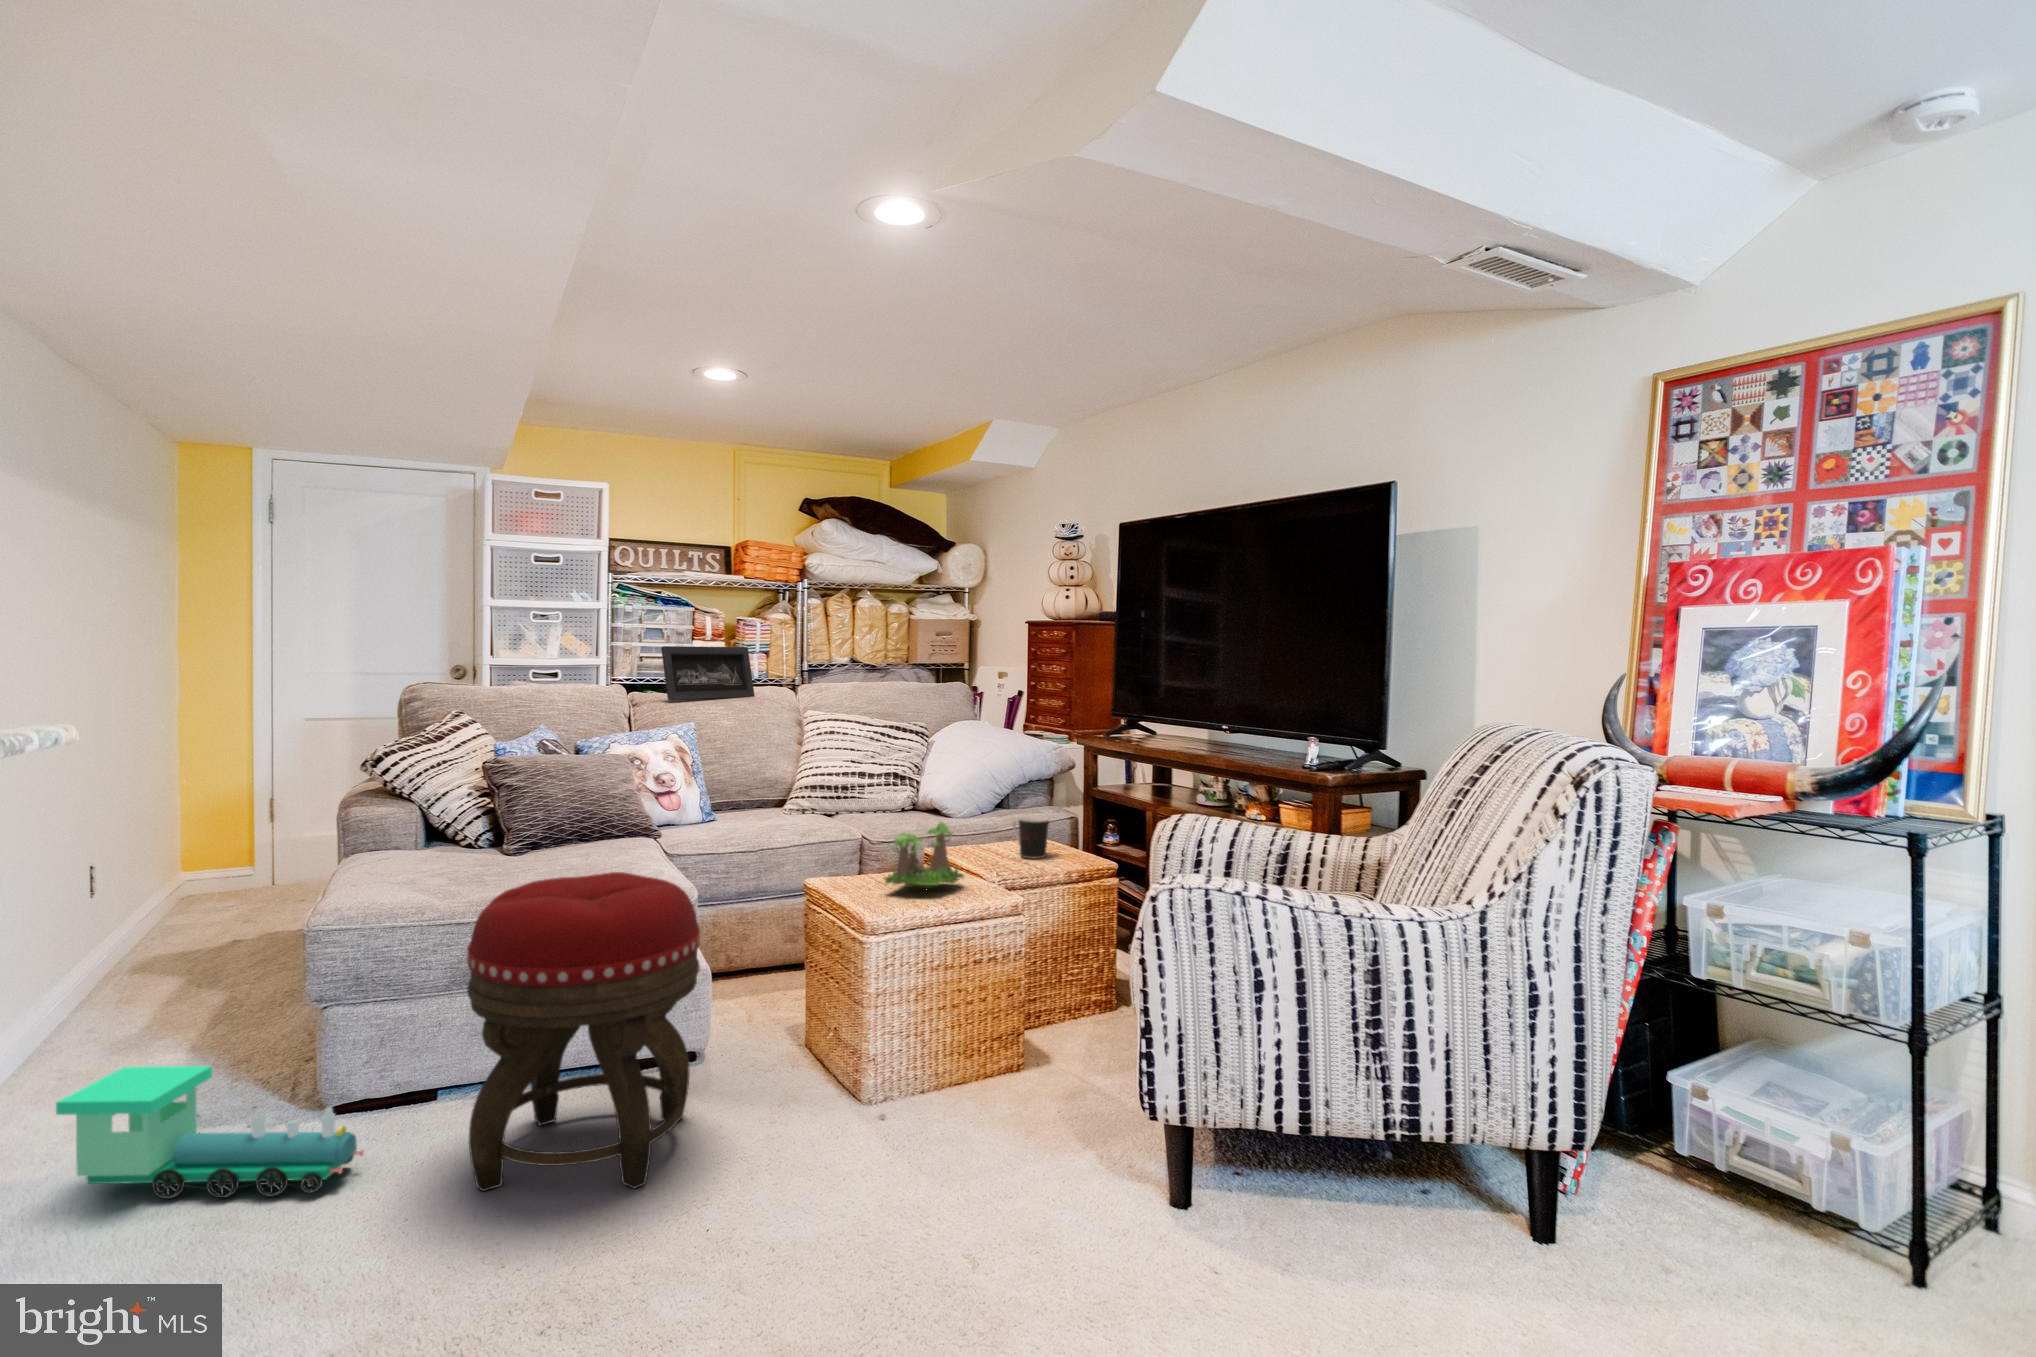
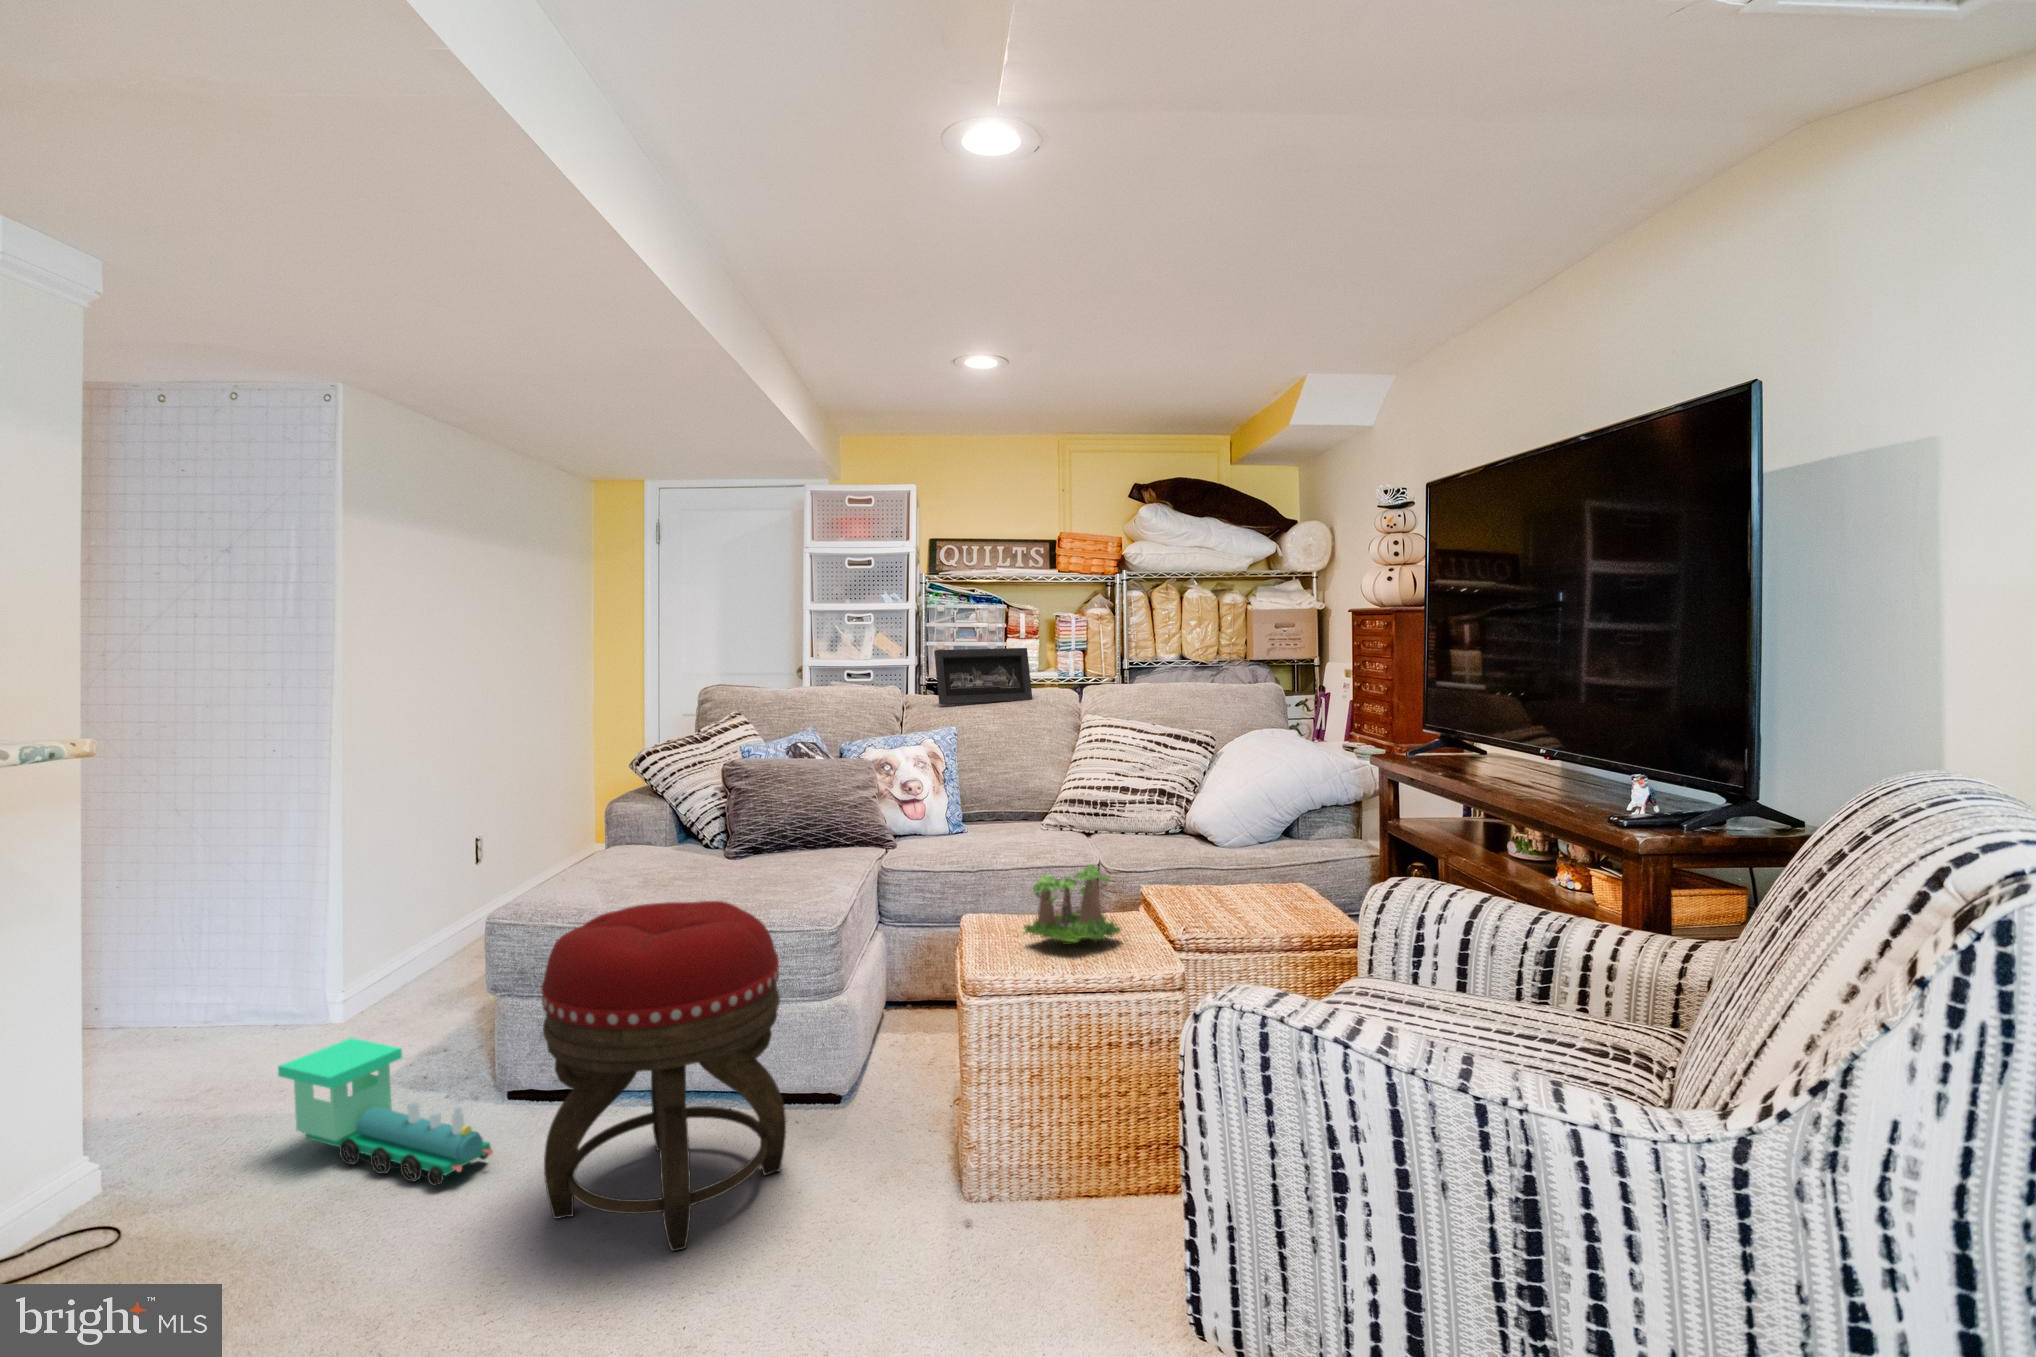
coffee cup: present [1012,816,1049,859] -> none [1224,857,1265,912]

